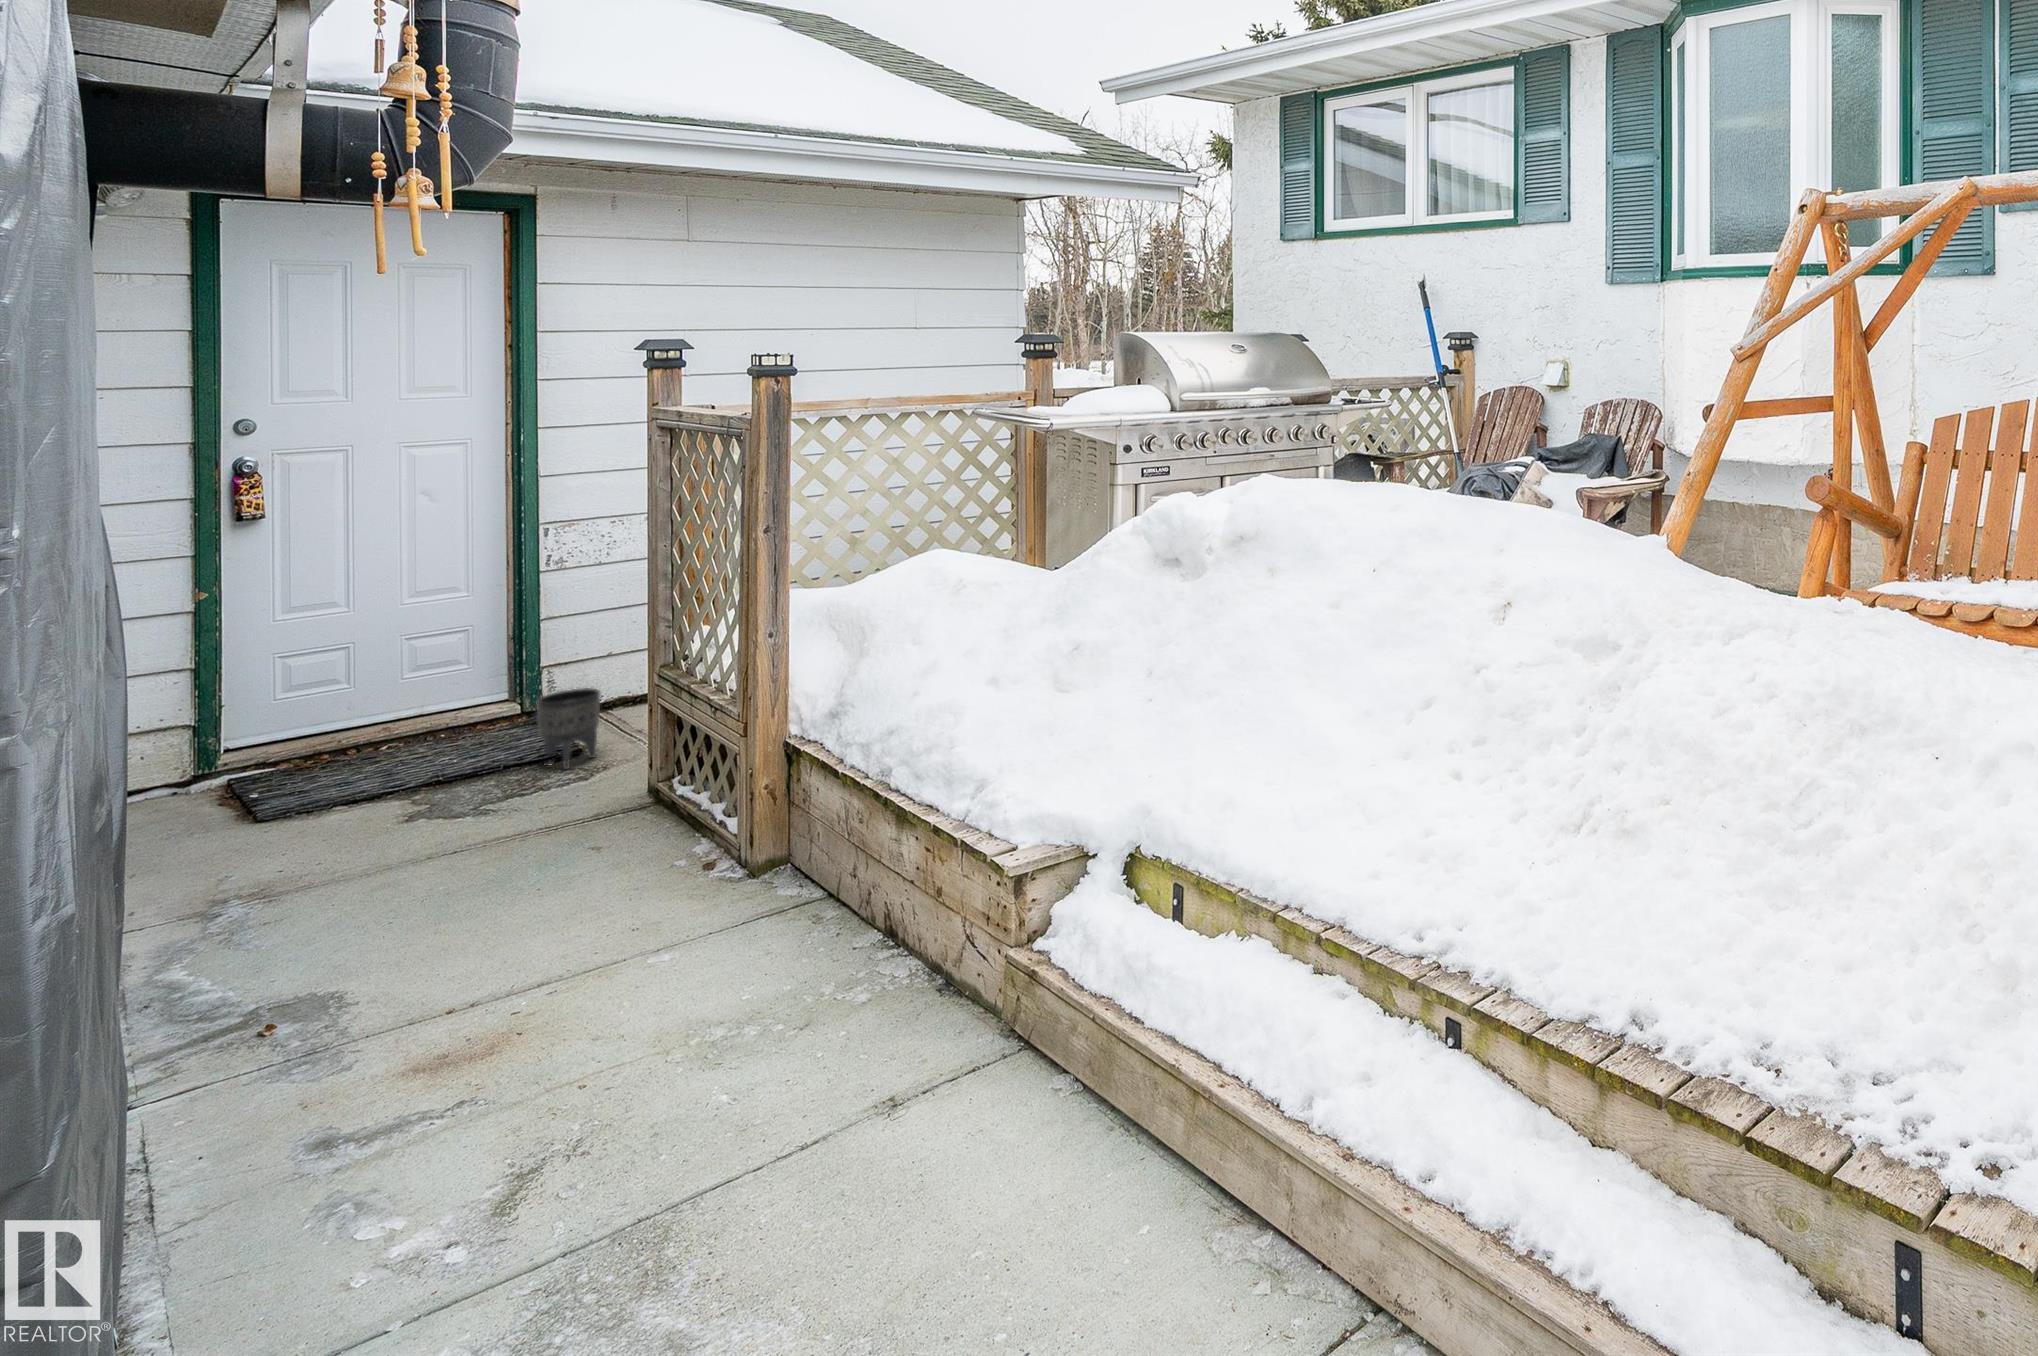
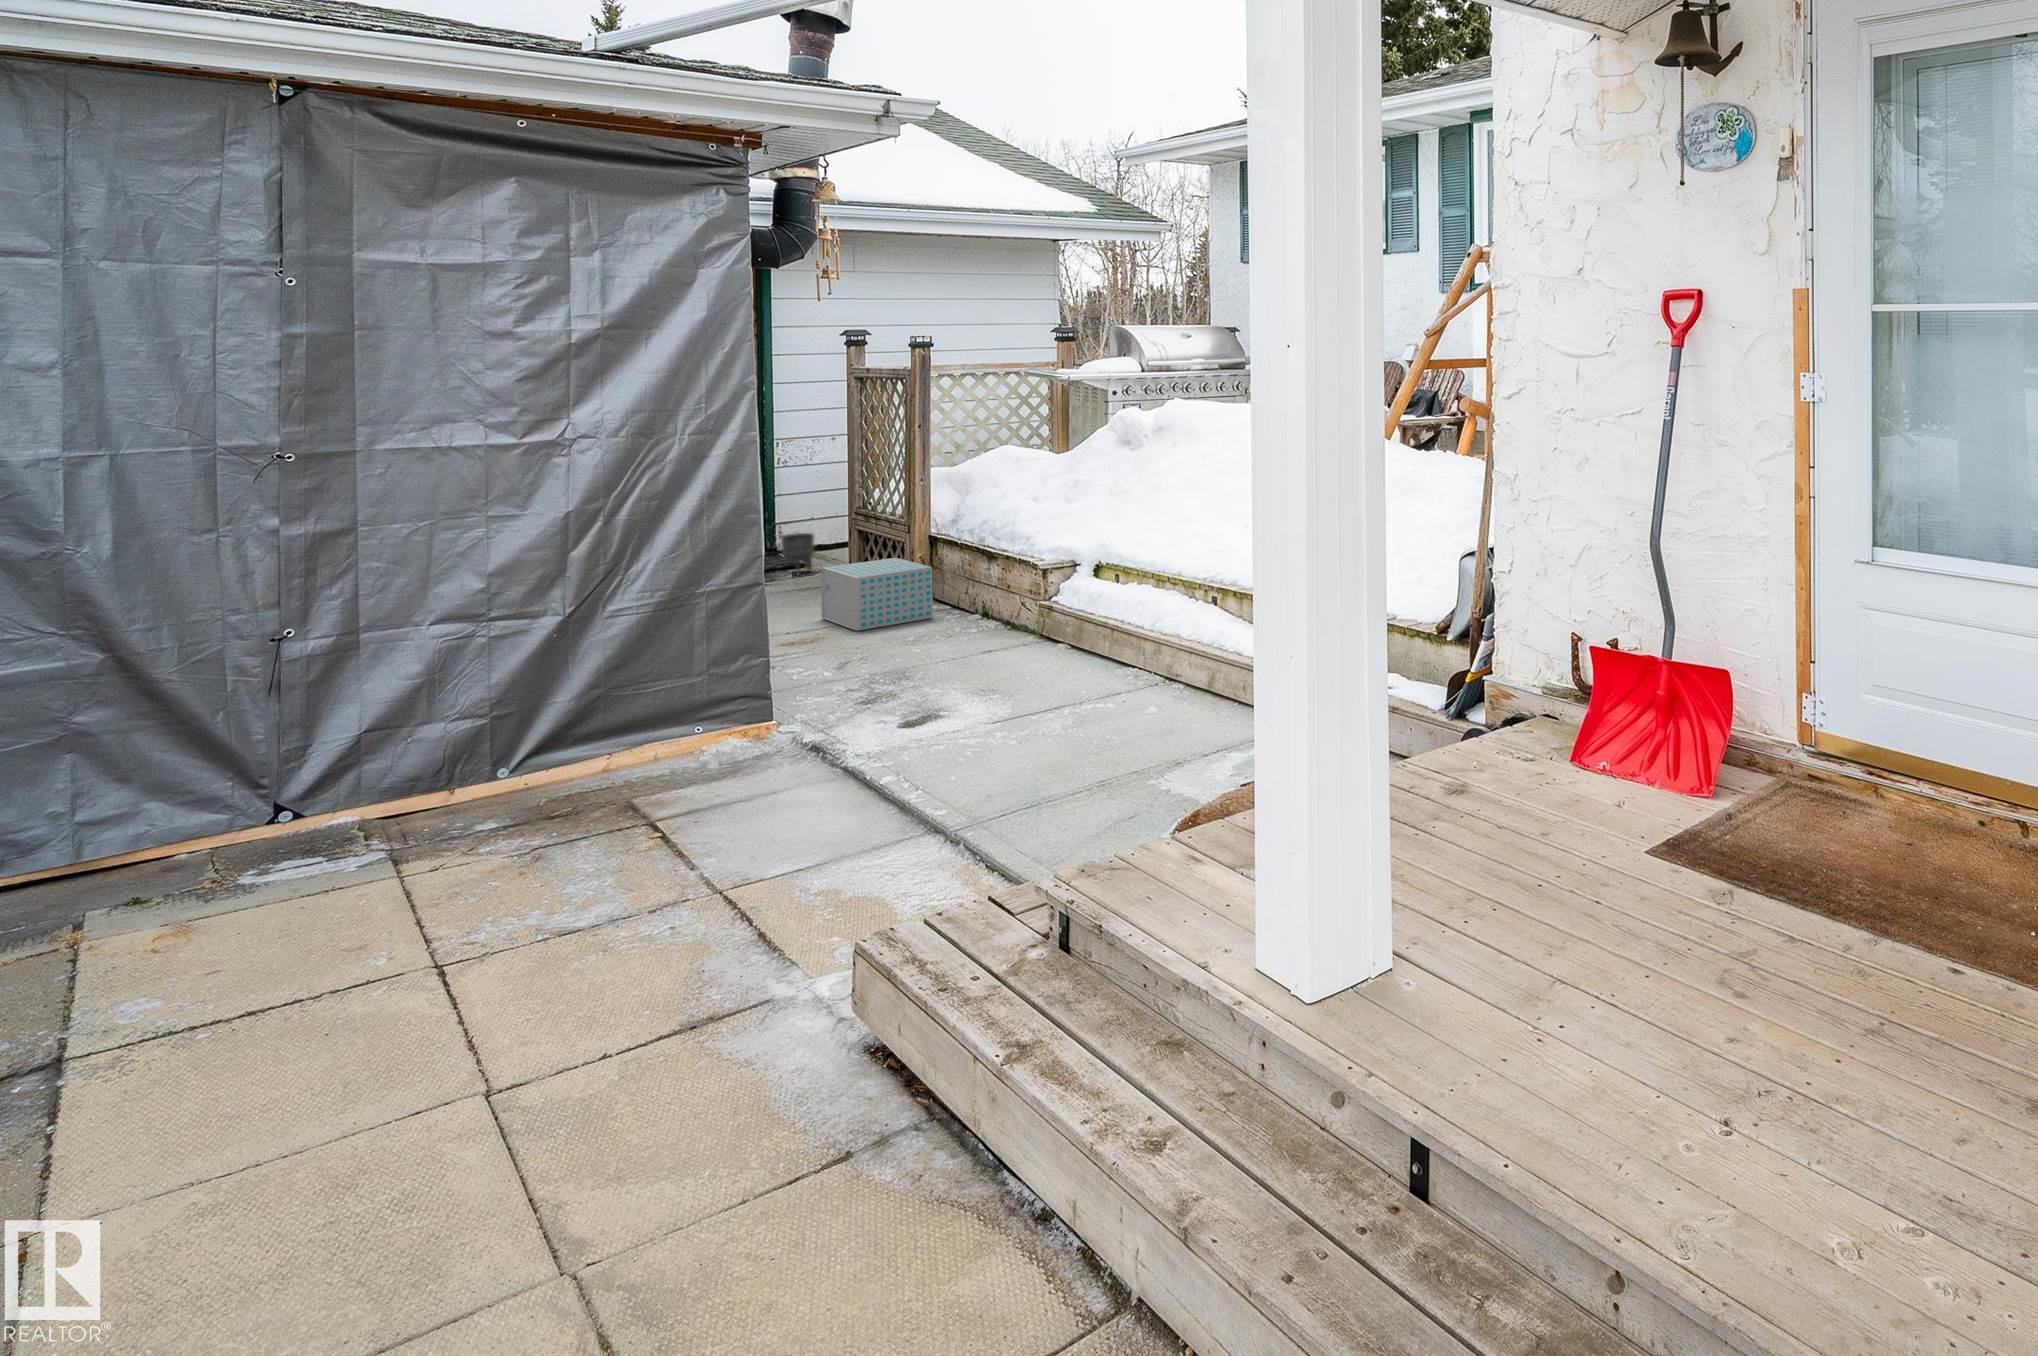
storage box: none [552,780,784,978] -> present [821,558,933,630]

